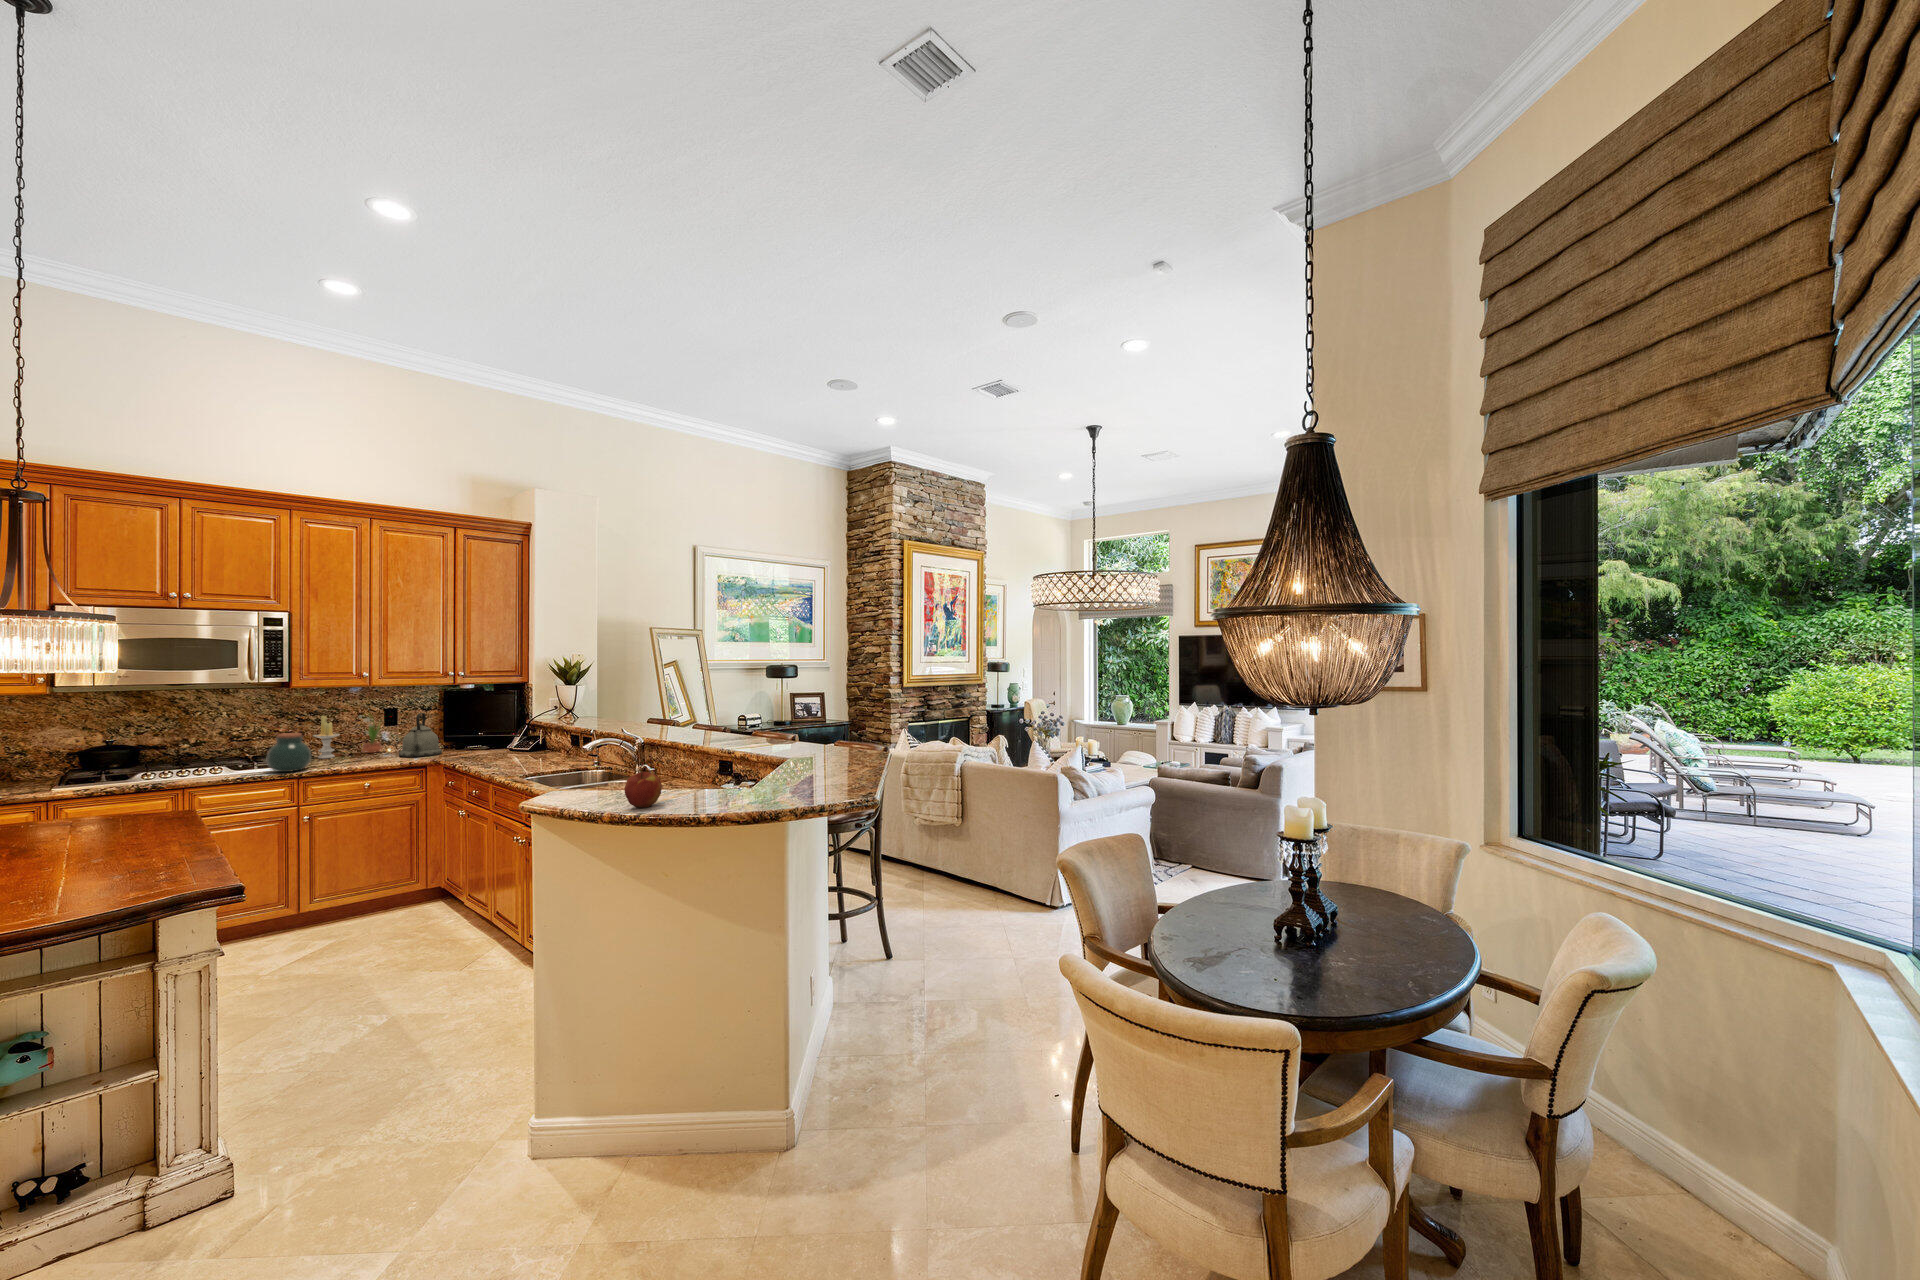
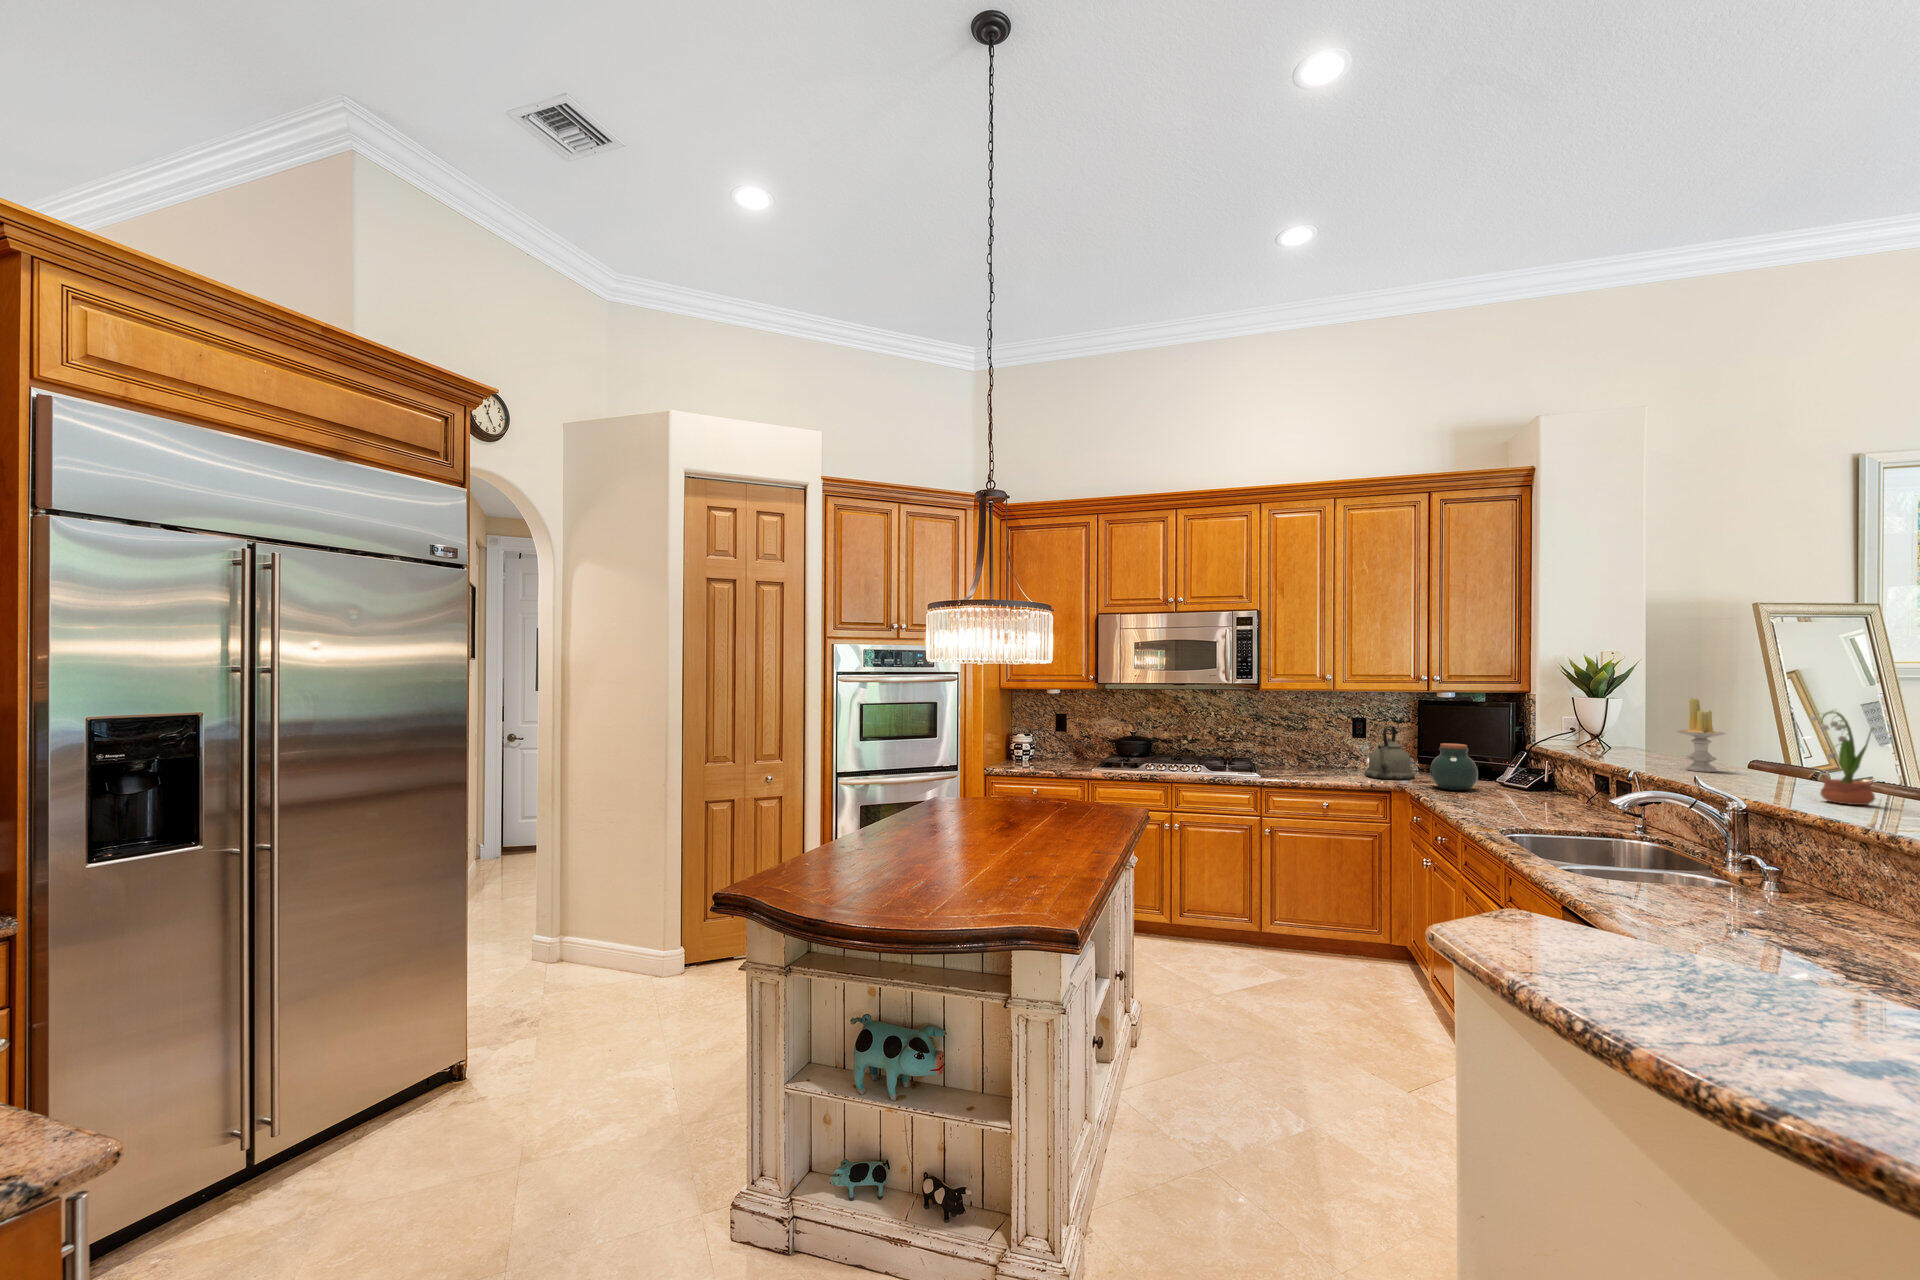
potted flower: present [362,713,382,753] -> present [1810,711,1875,805]
candle: present [313,716,340,758] -> present [1677,698,1726,772]
jar: present [267,733,311,772] -> present [1430,743,1478,790]
apple: present [625,772,662,807] -> none [1648,913,1777,1018]

